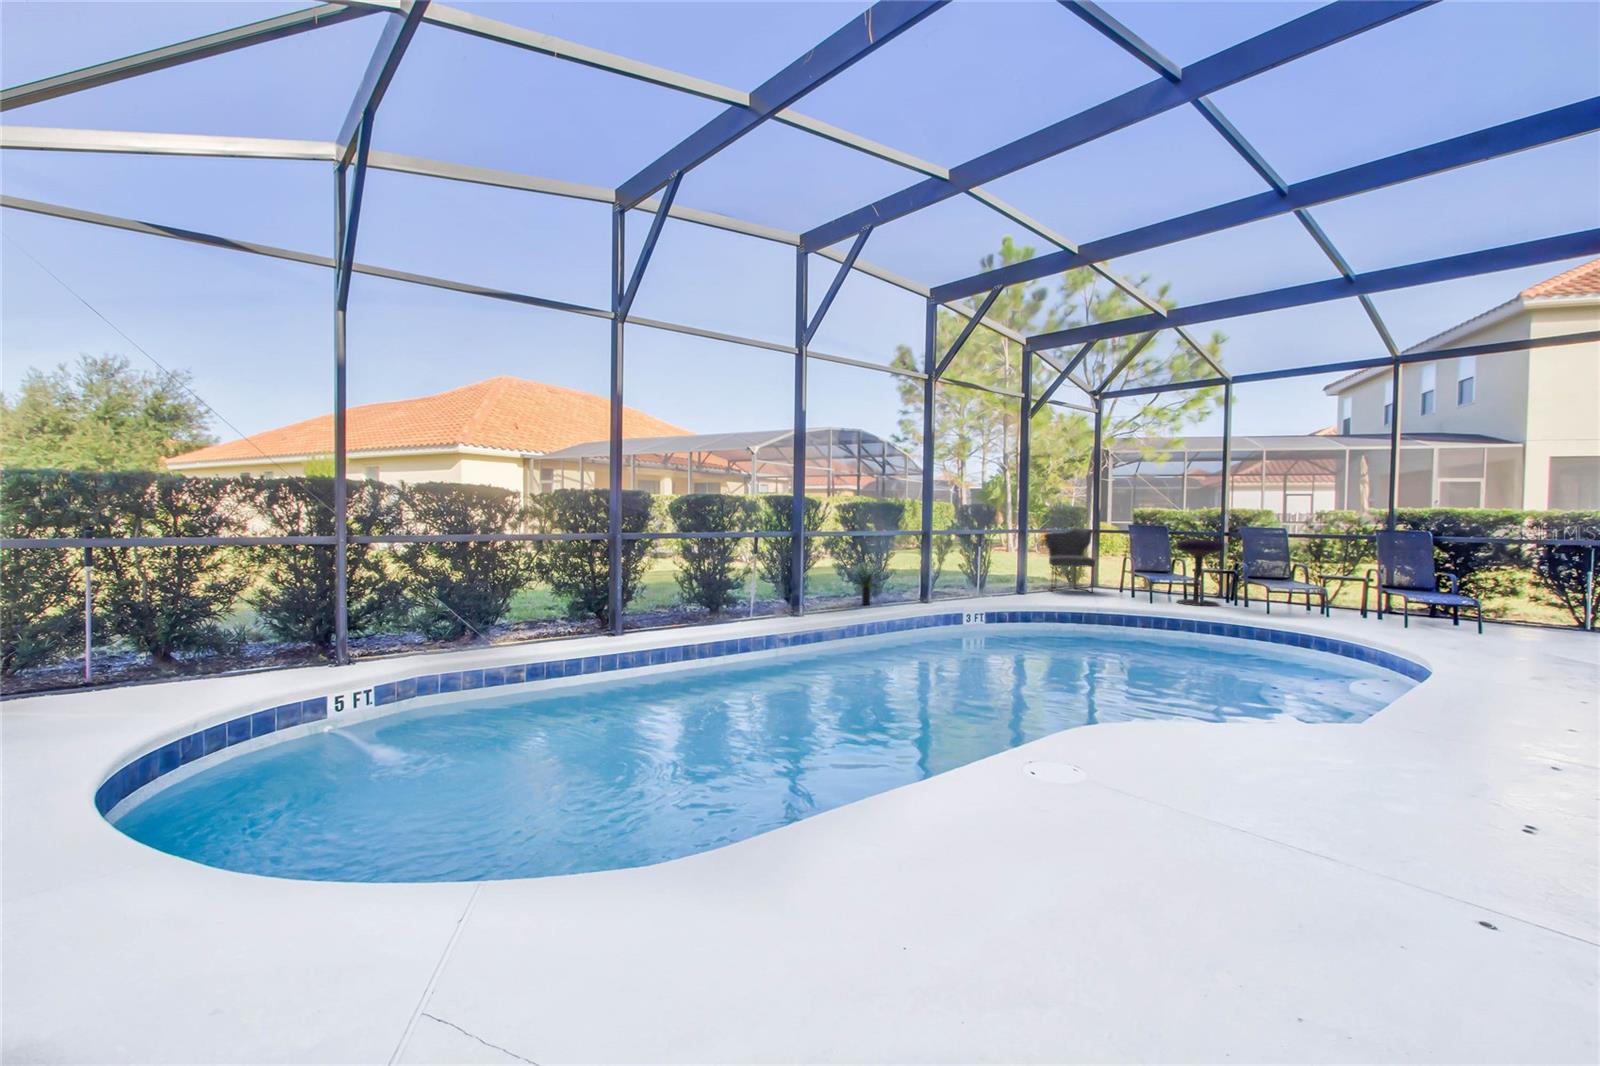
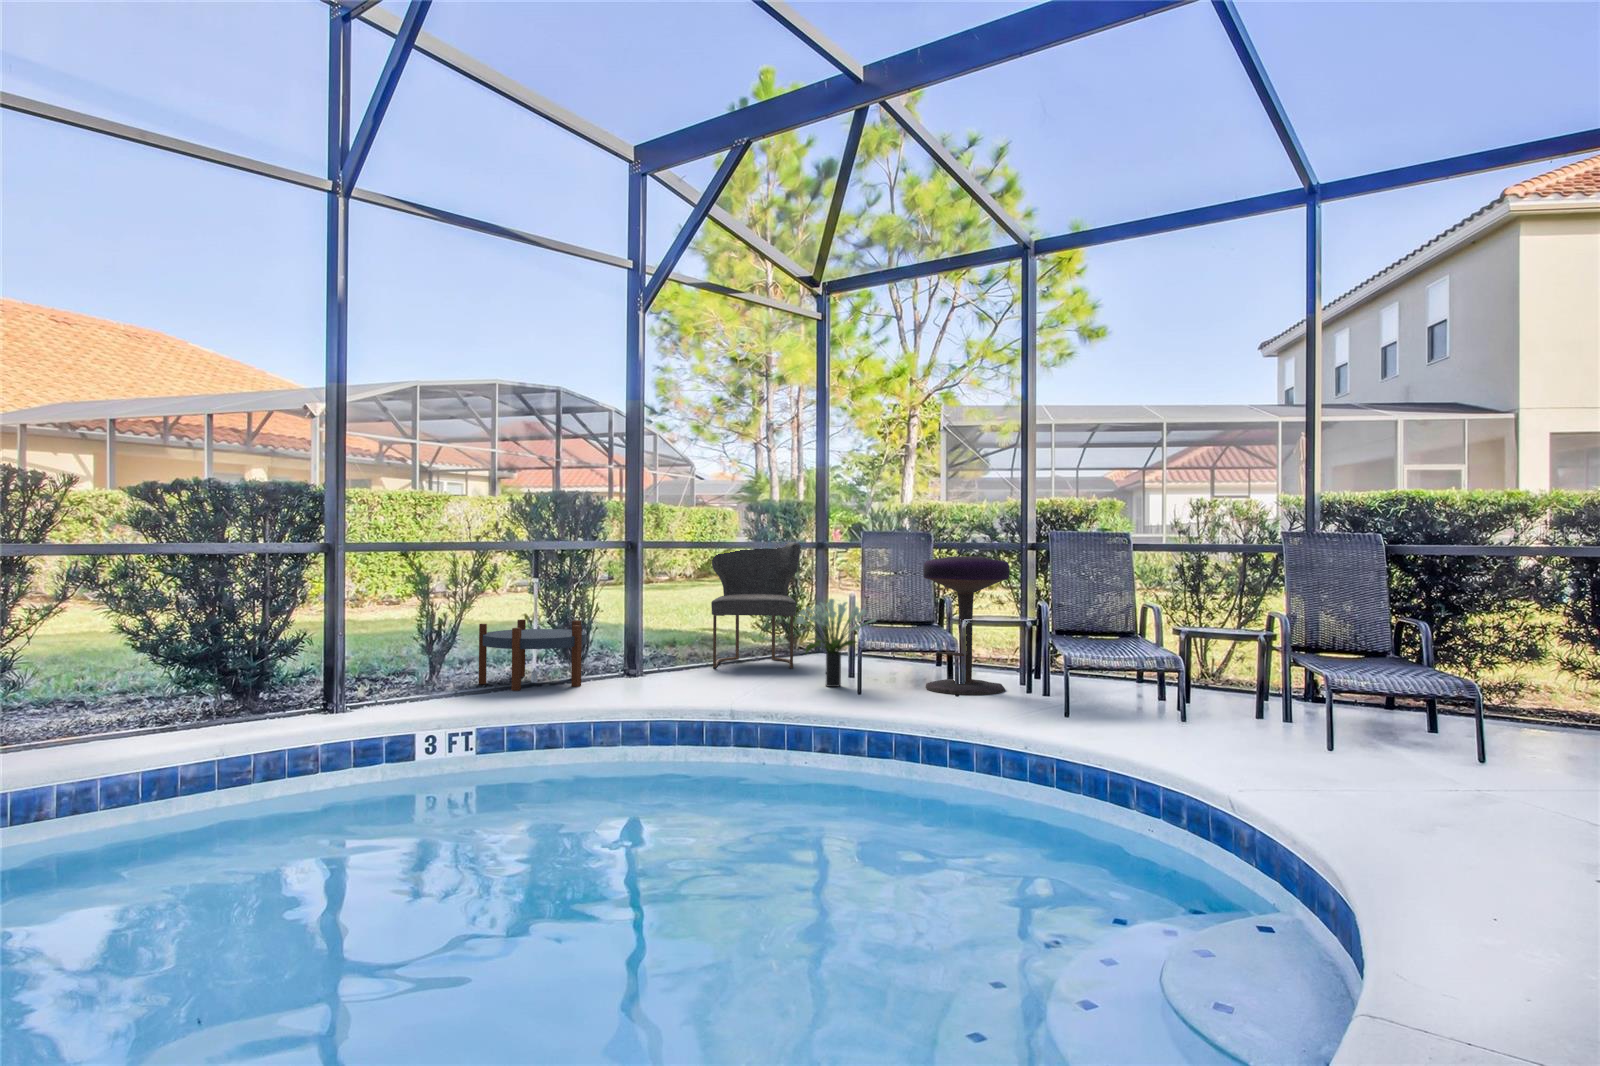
potted plant: present [847,561,887,605] -> present [797,599,876,687]
side table: none [954,566,1005,598] -> present [479,619,586,691]

